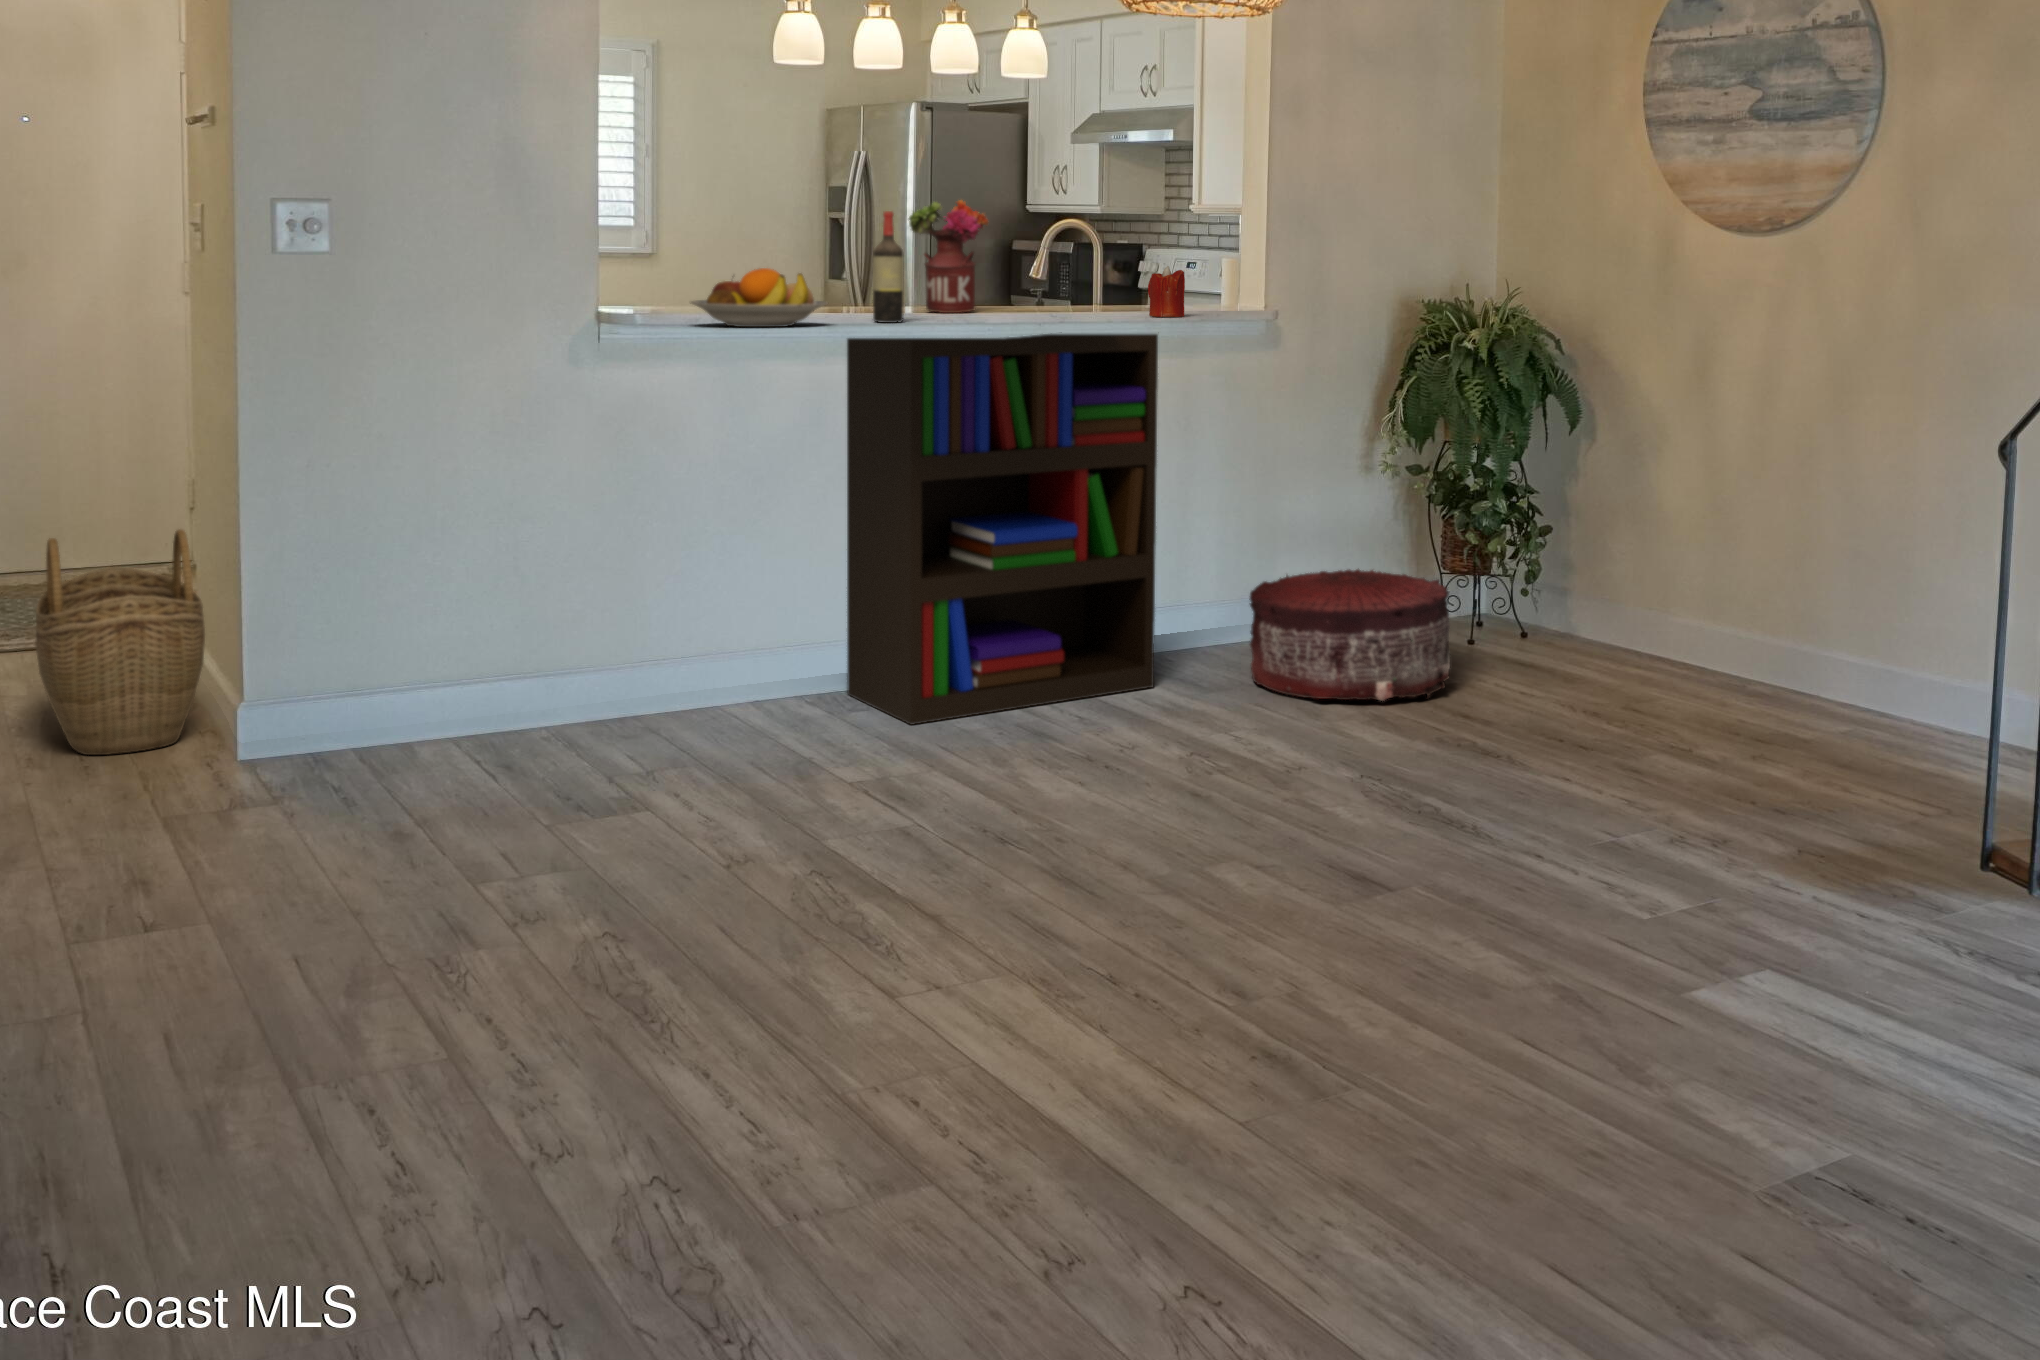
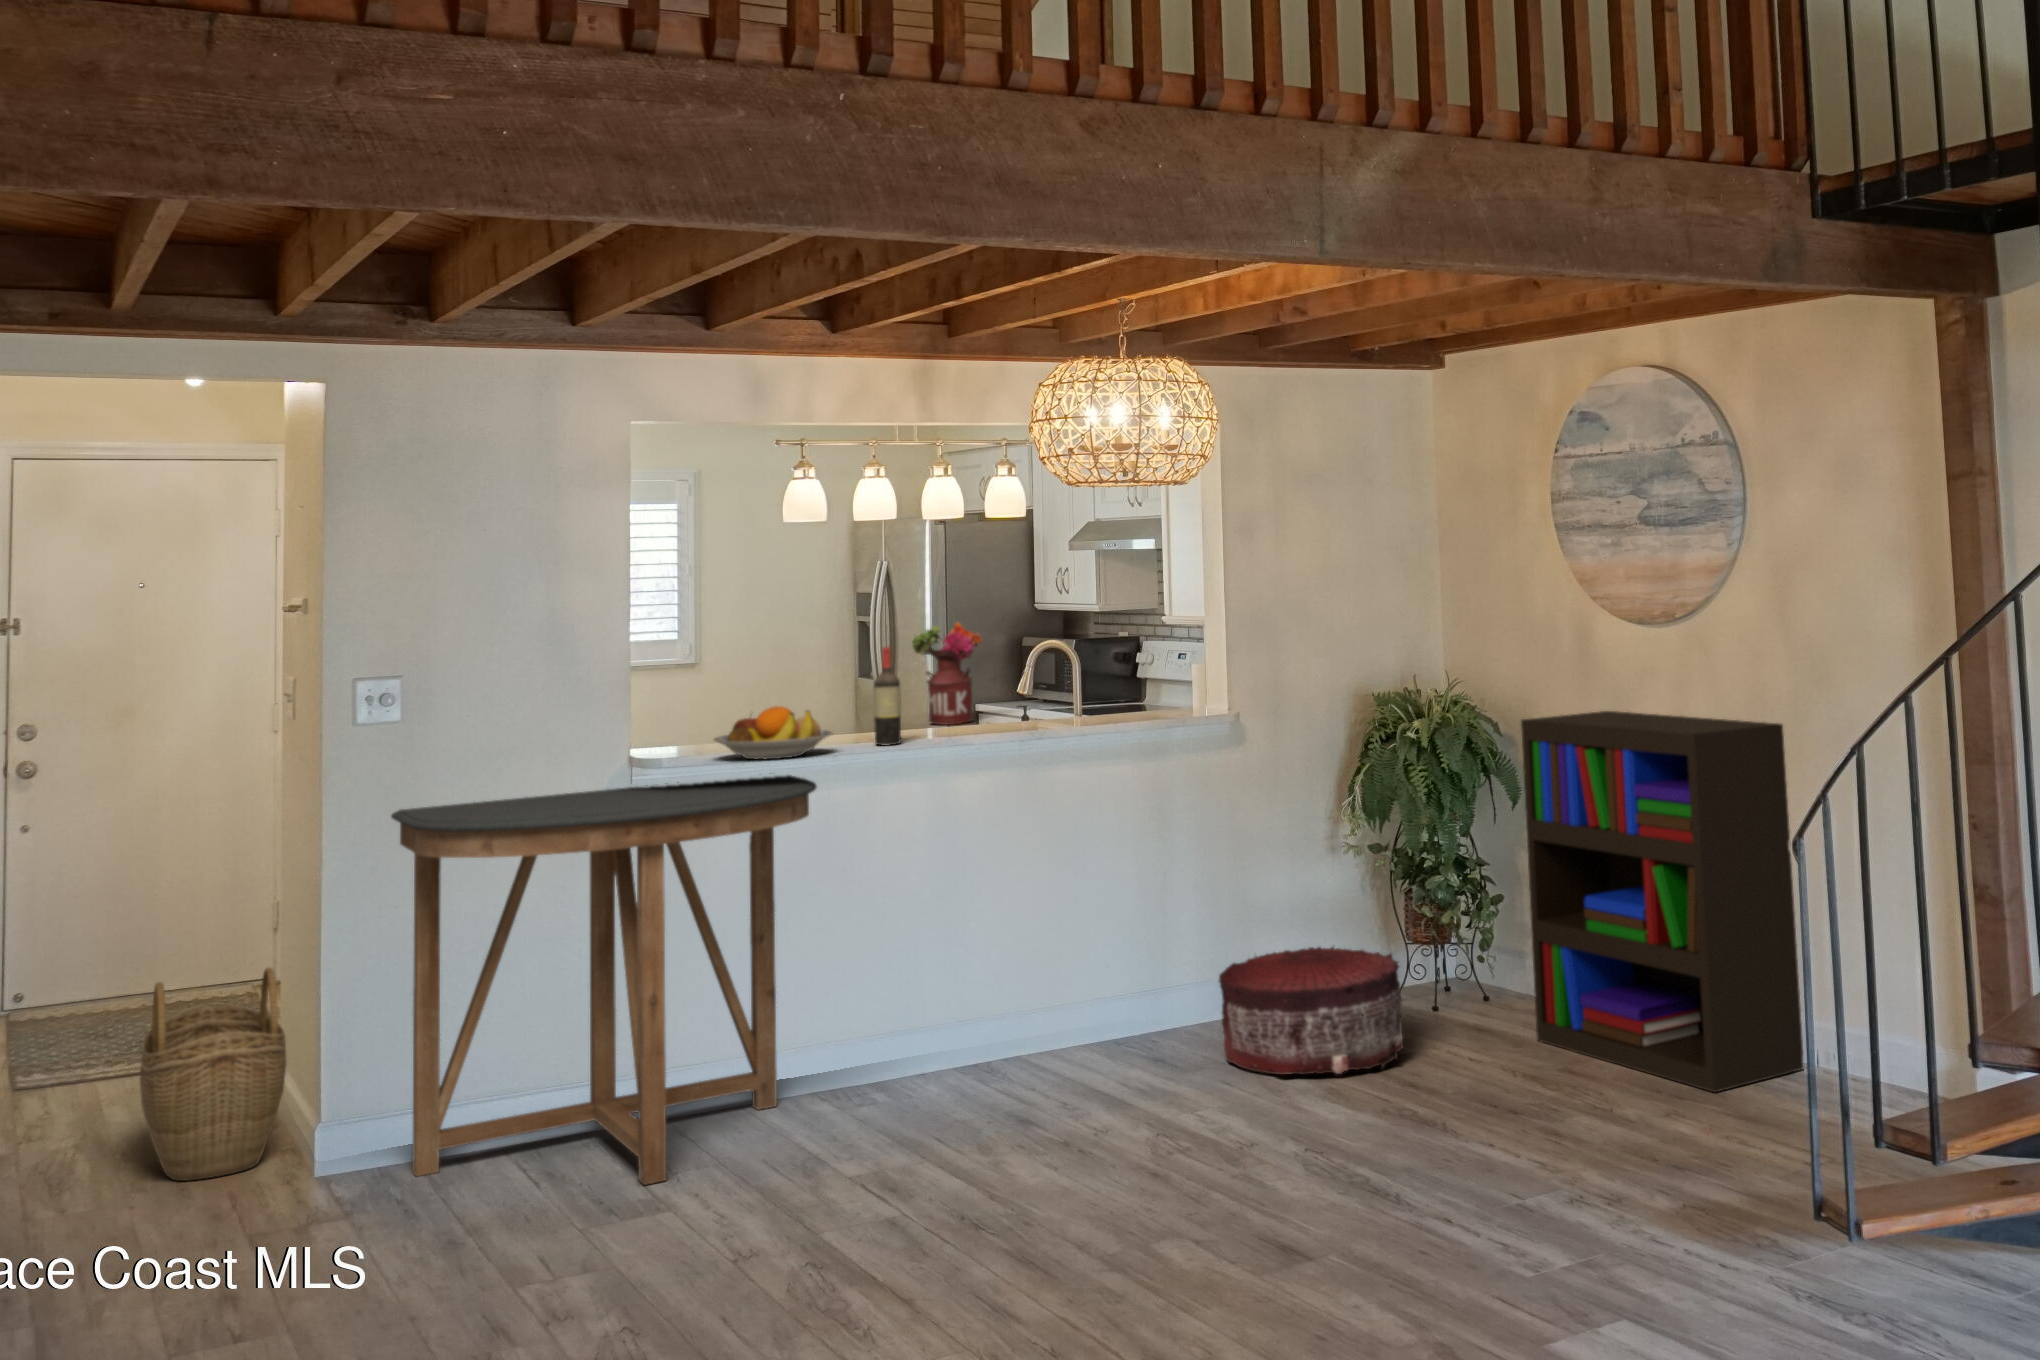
candle: present [1148,266,1185,317] -> none [1121,676,1154,723]
bookshelf: present [847,334,1158,725] -> present [1521,711,1803,1092]
console table: none [316,345,812,781] -> present [391,775,817,1185]

